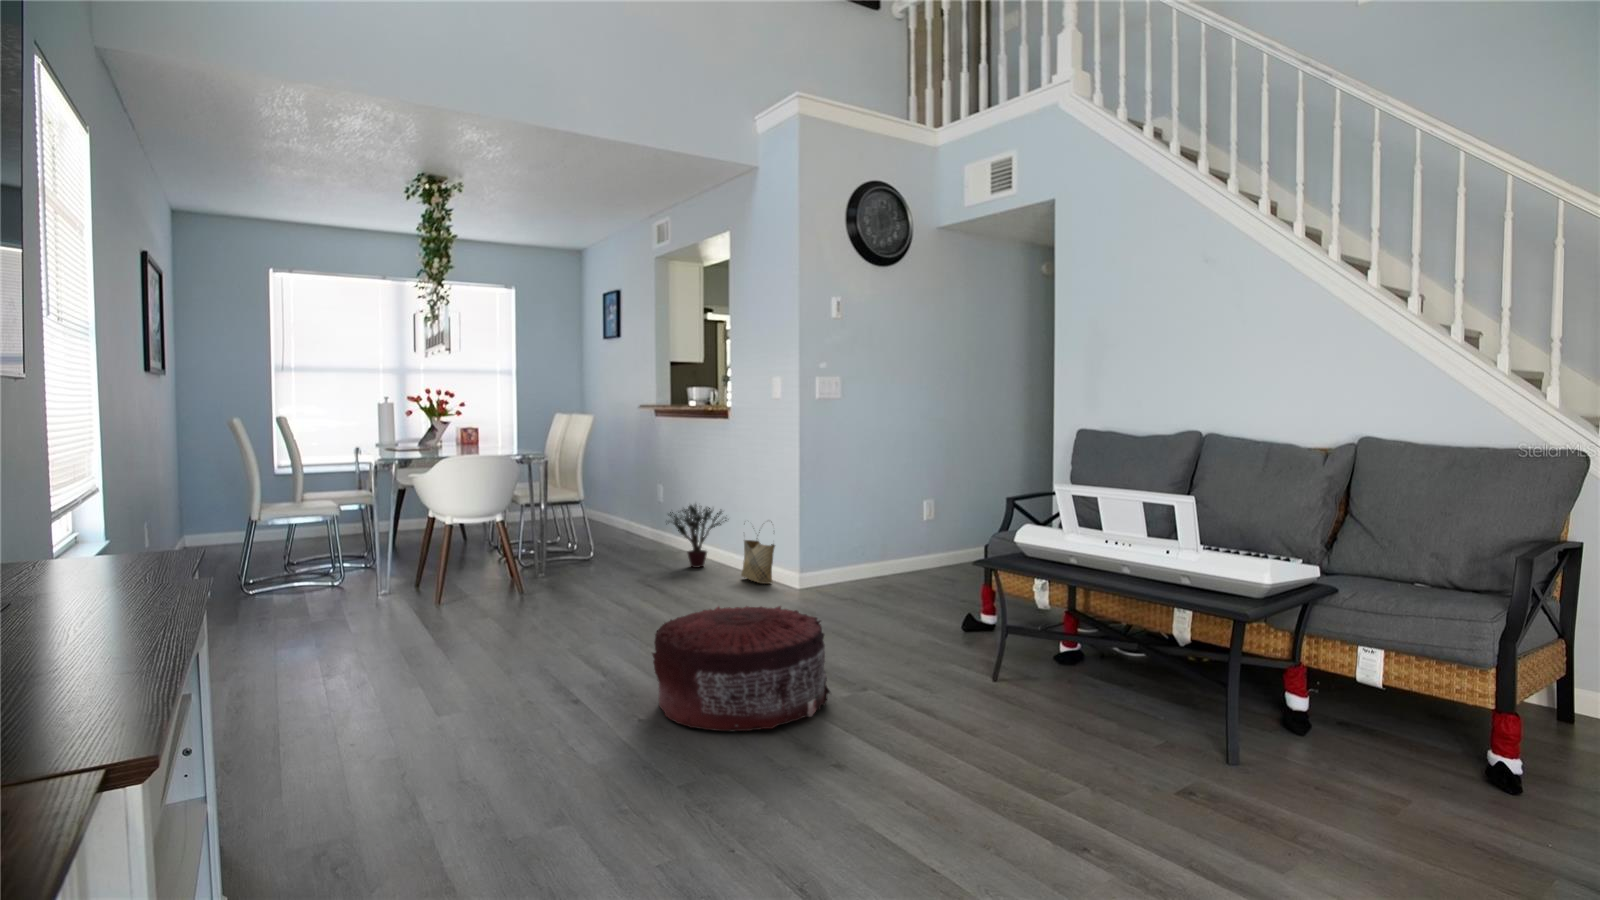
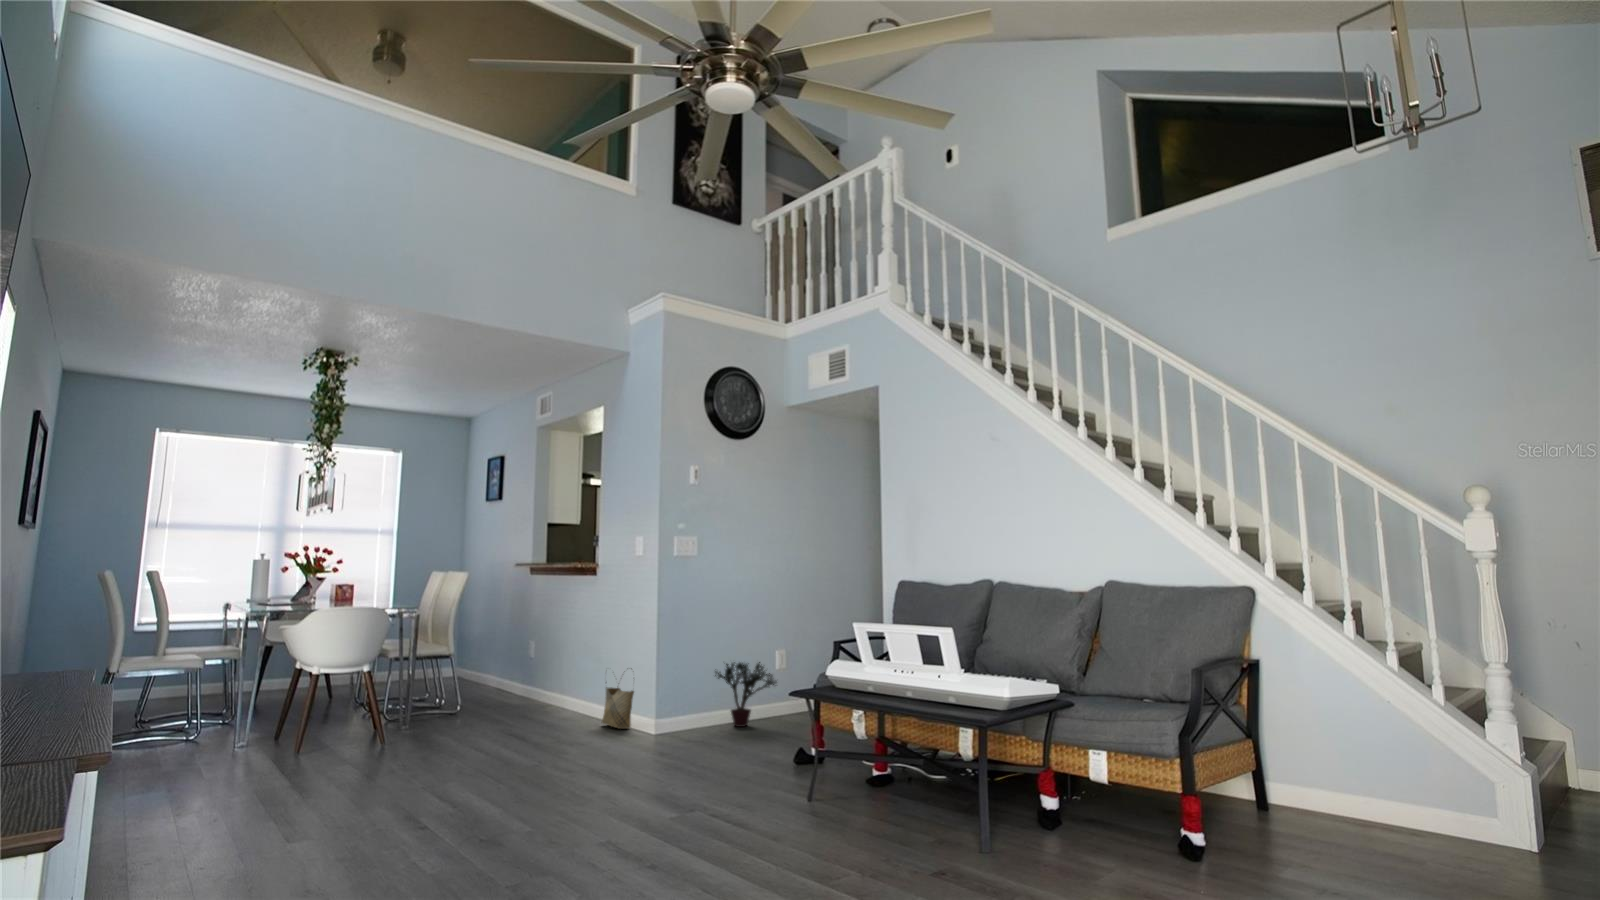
potted plant: present [670,504,727,568] -> present [715,662,776,727]
pouf: present [652,606,830,731] -> none [496,734,661,845]

